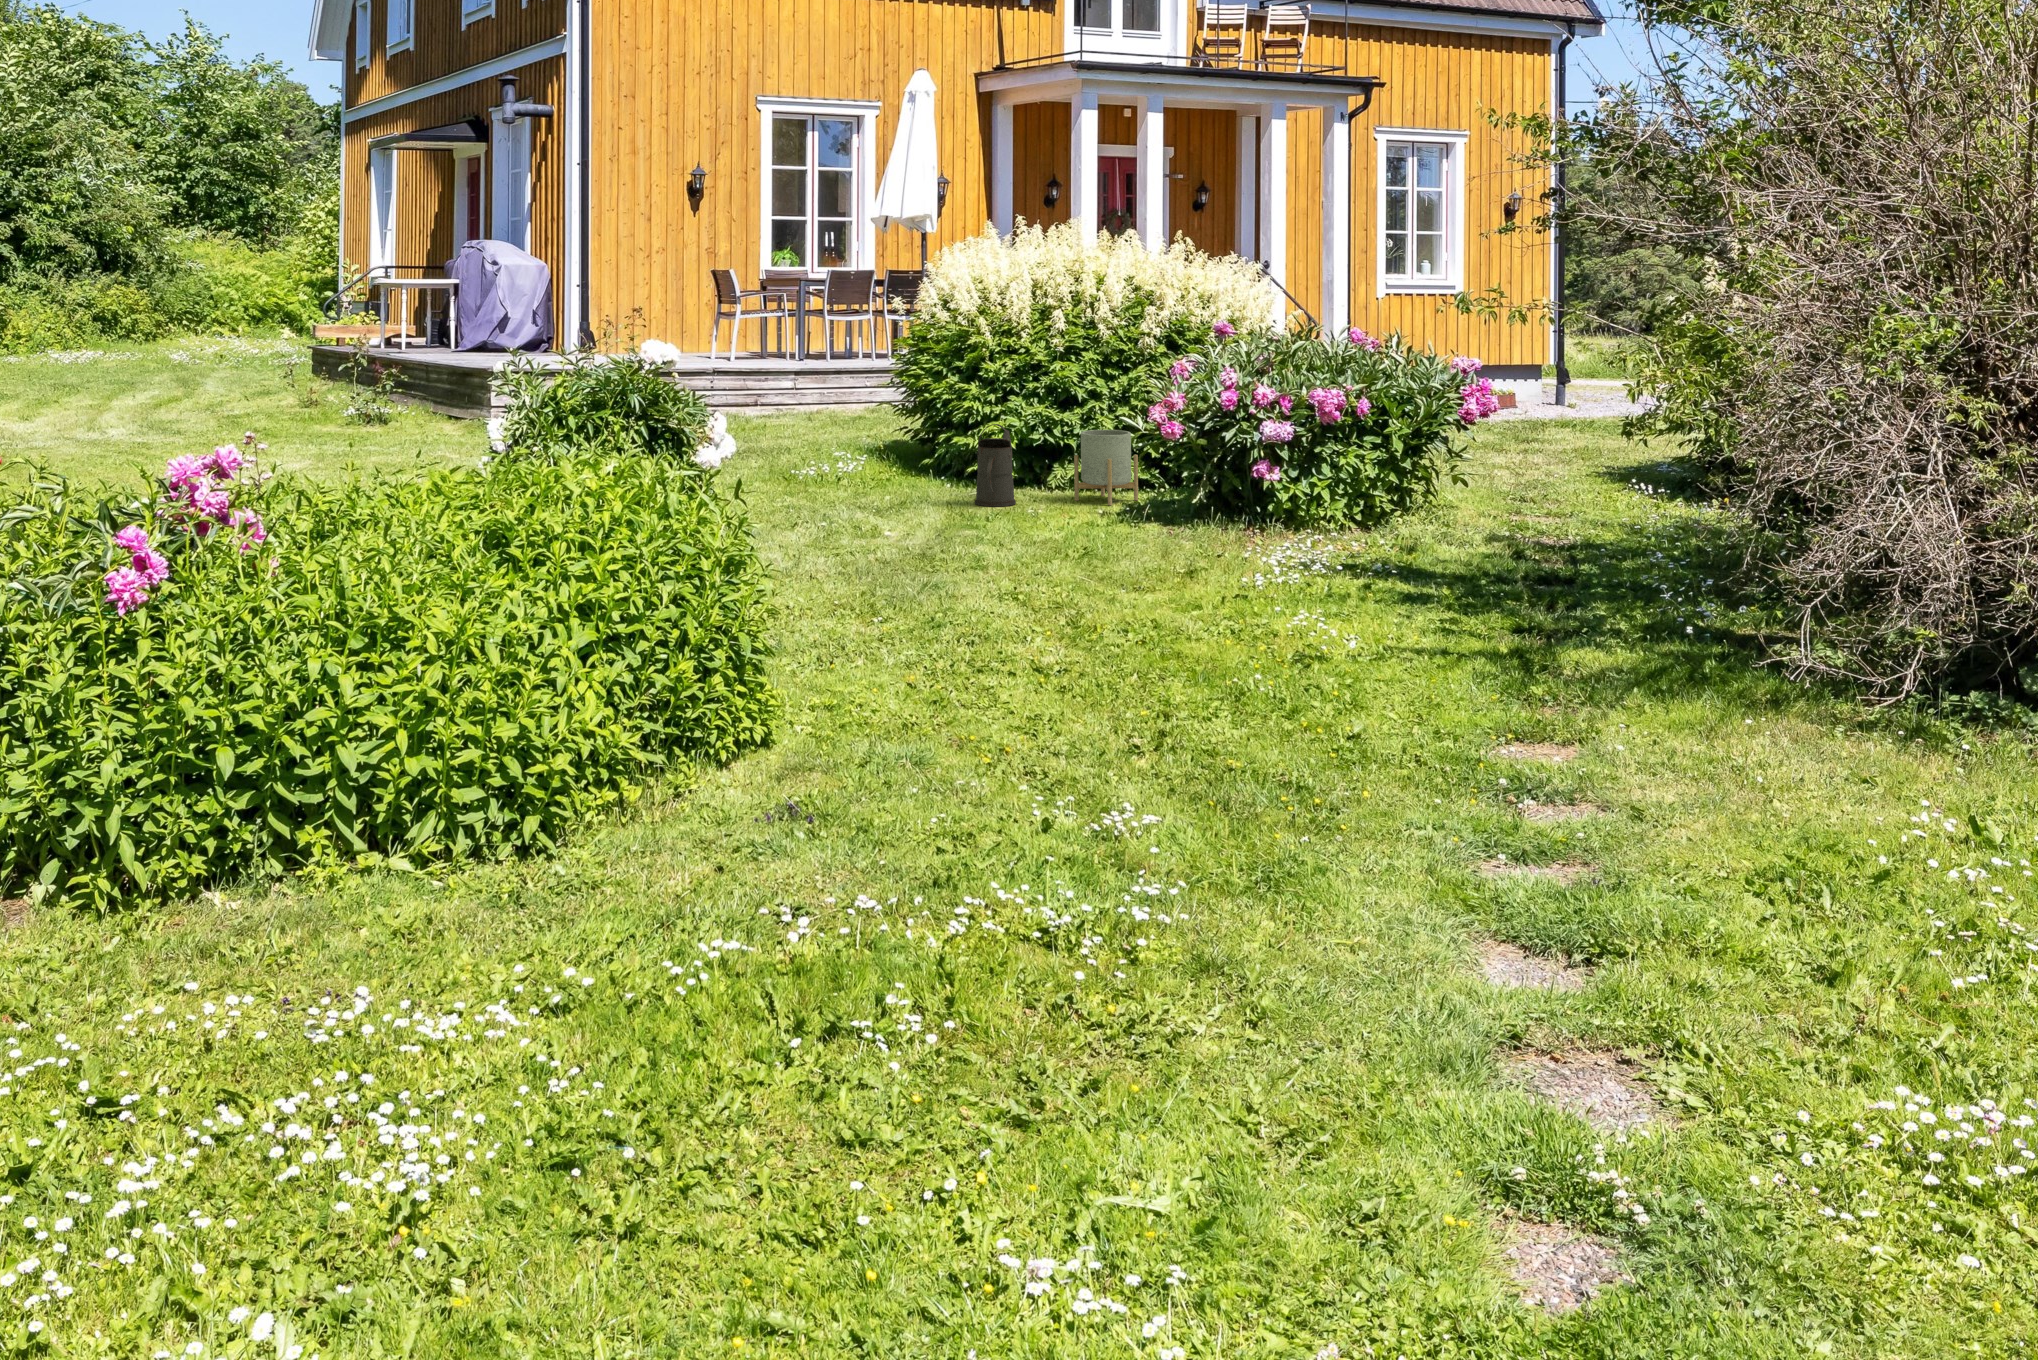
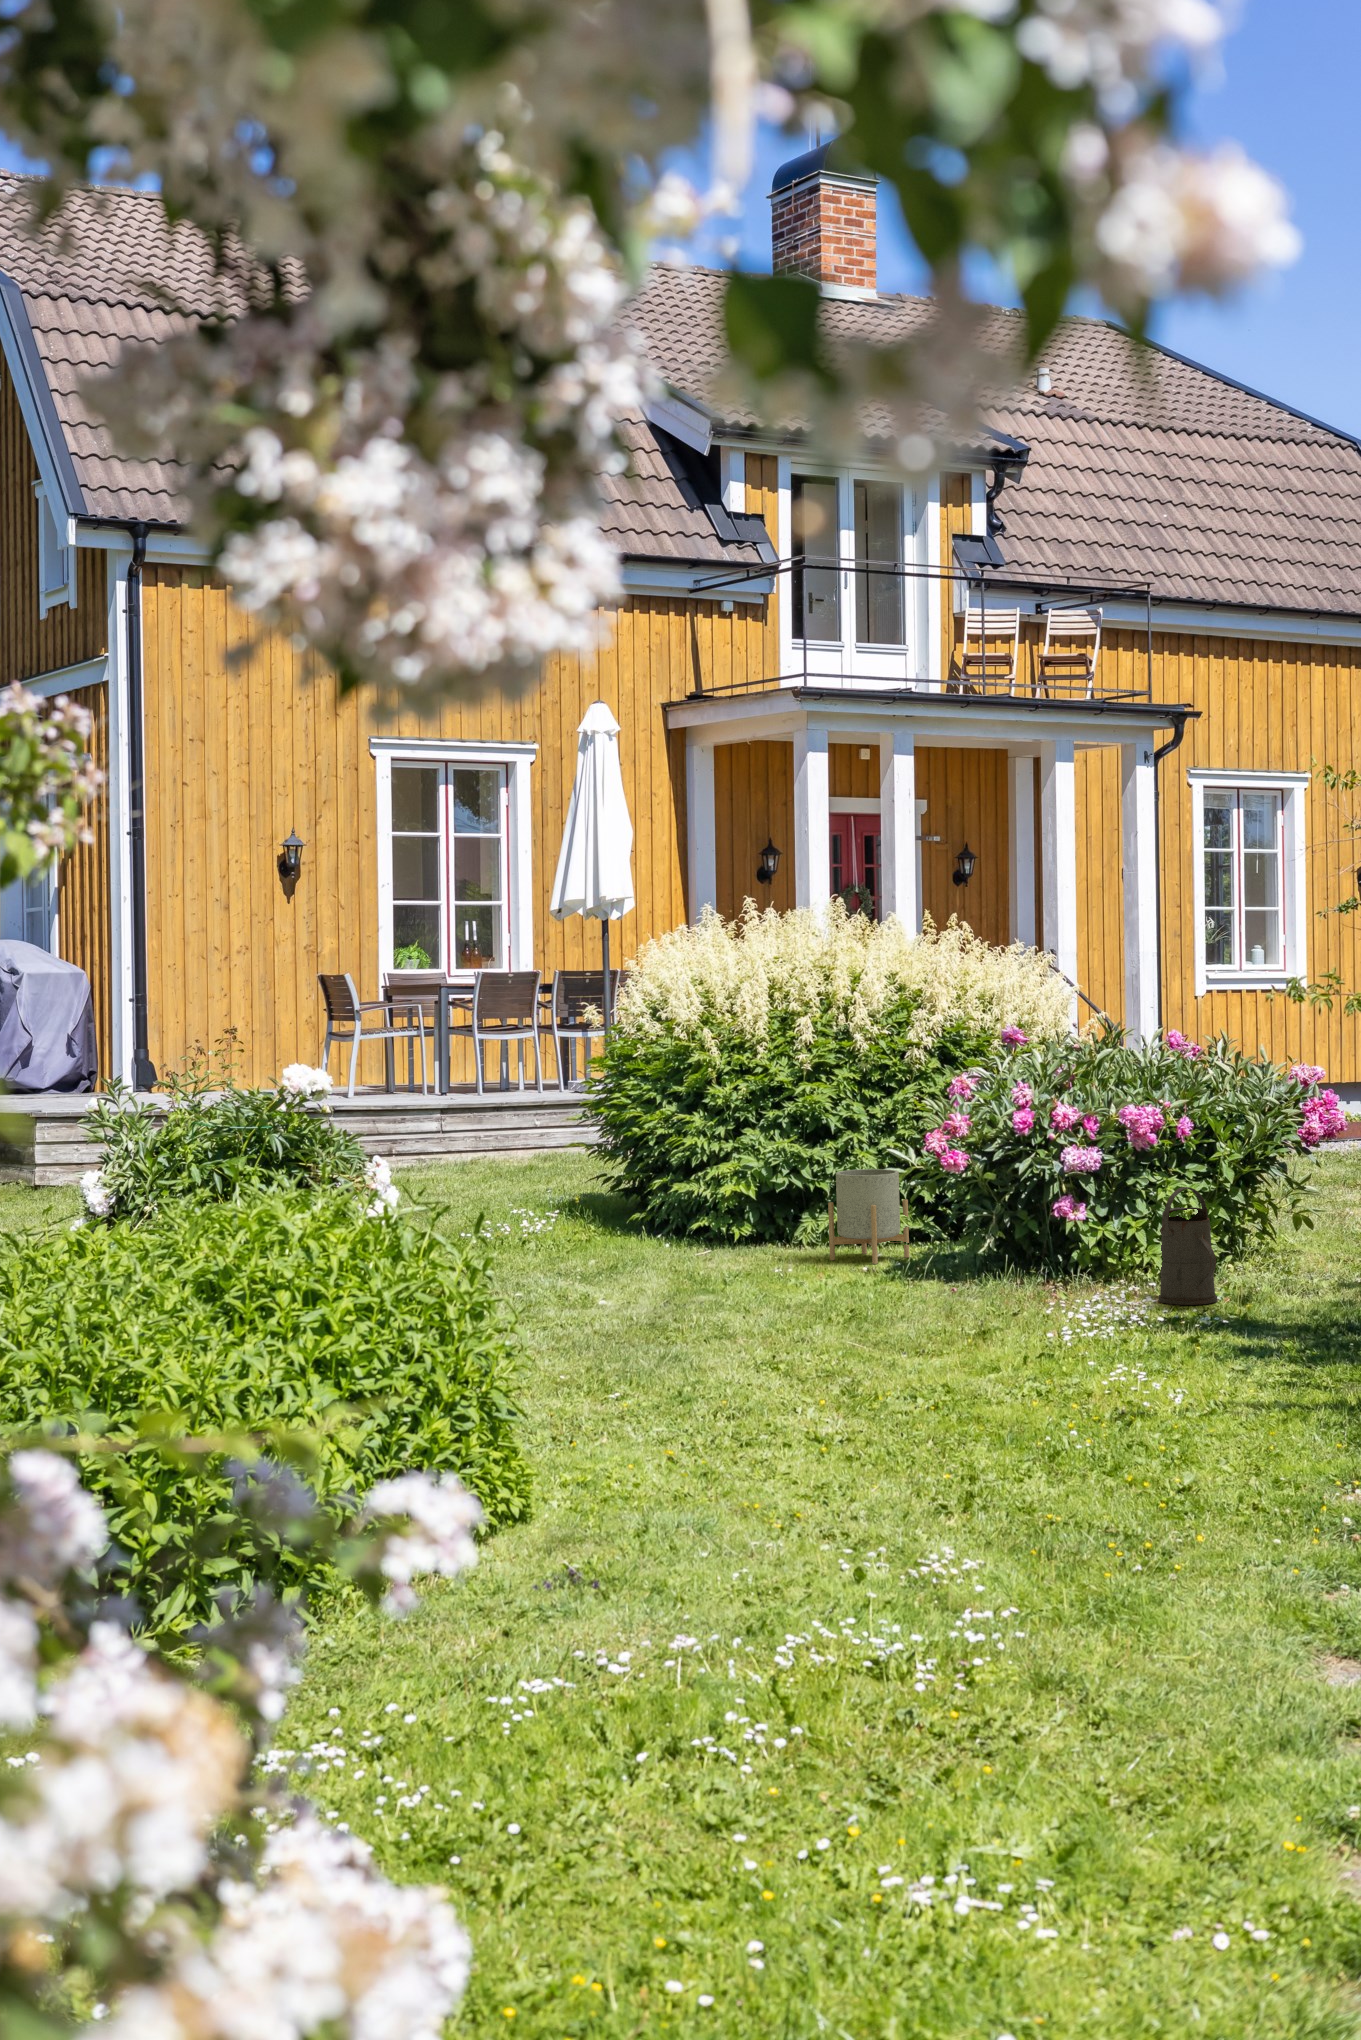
watering can: present [975,424,1016,507] -> present [1158,1187,1217,1305]

